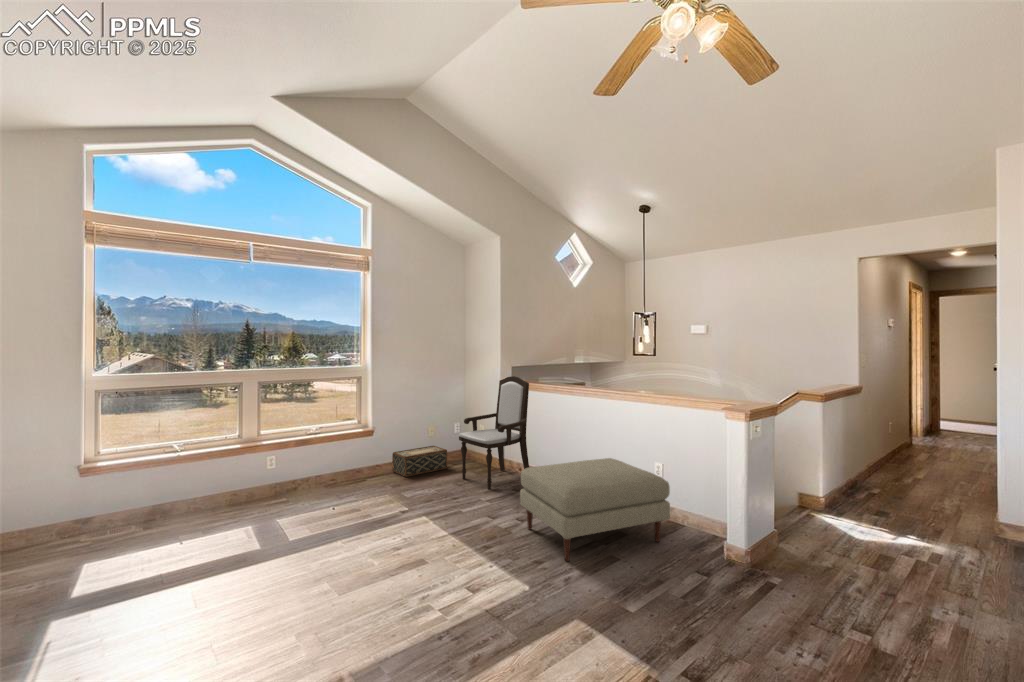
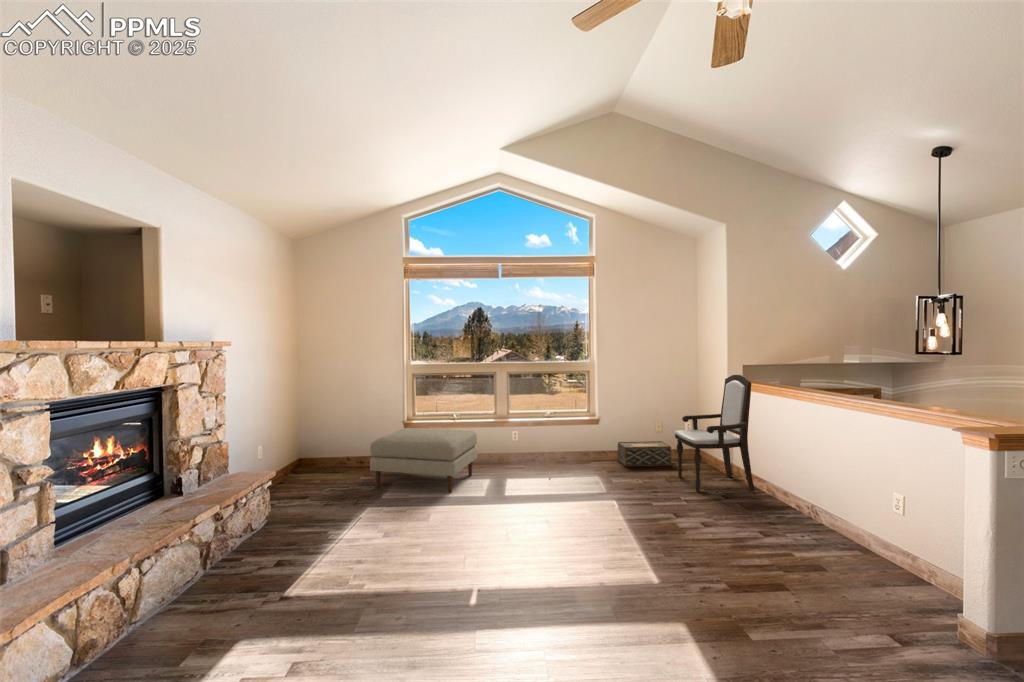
ottoman: present [520,458,670,561] -> present [370,428,478,493]

